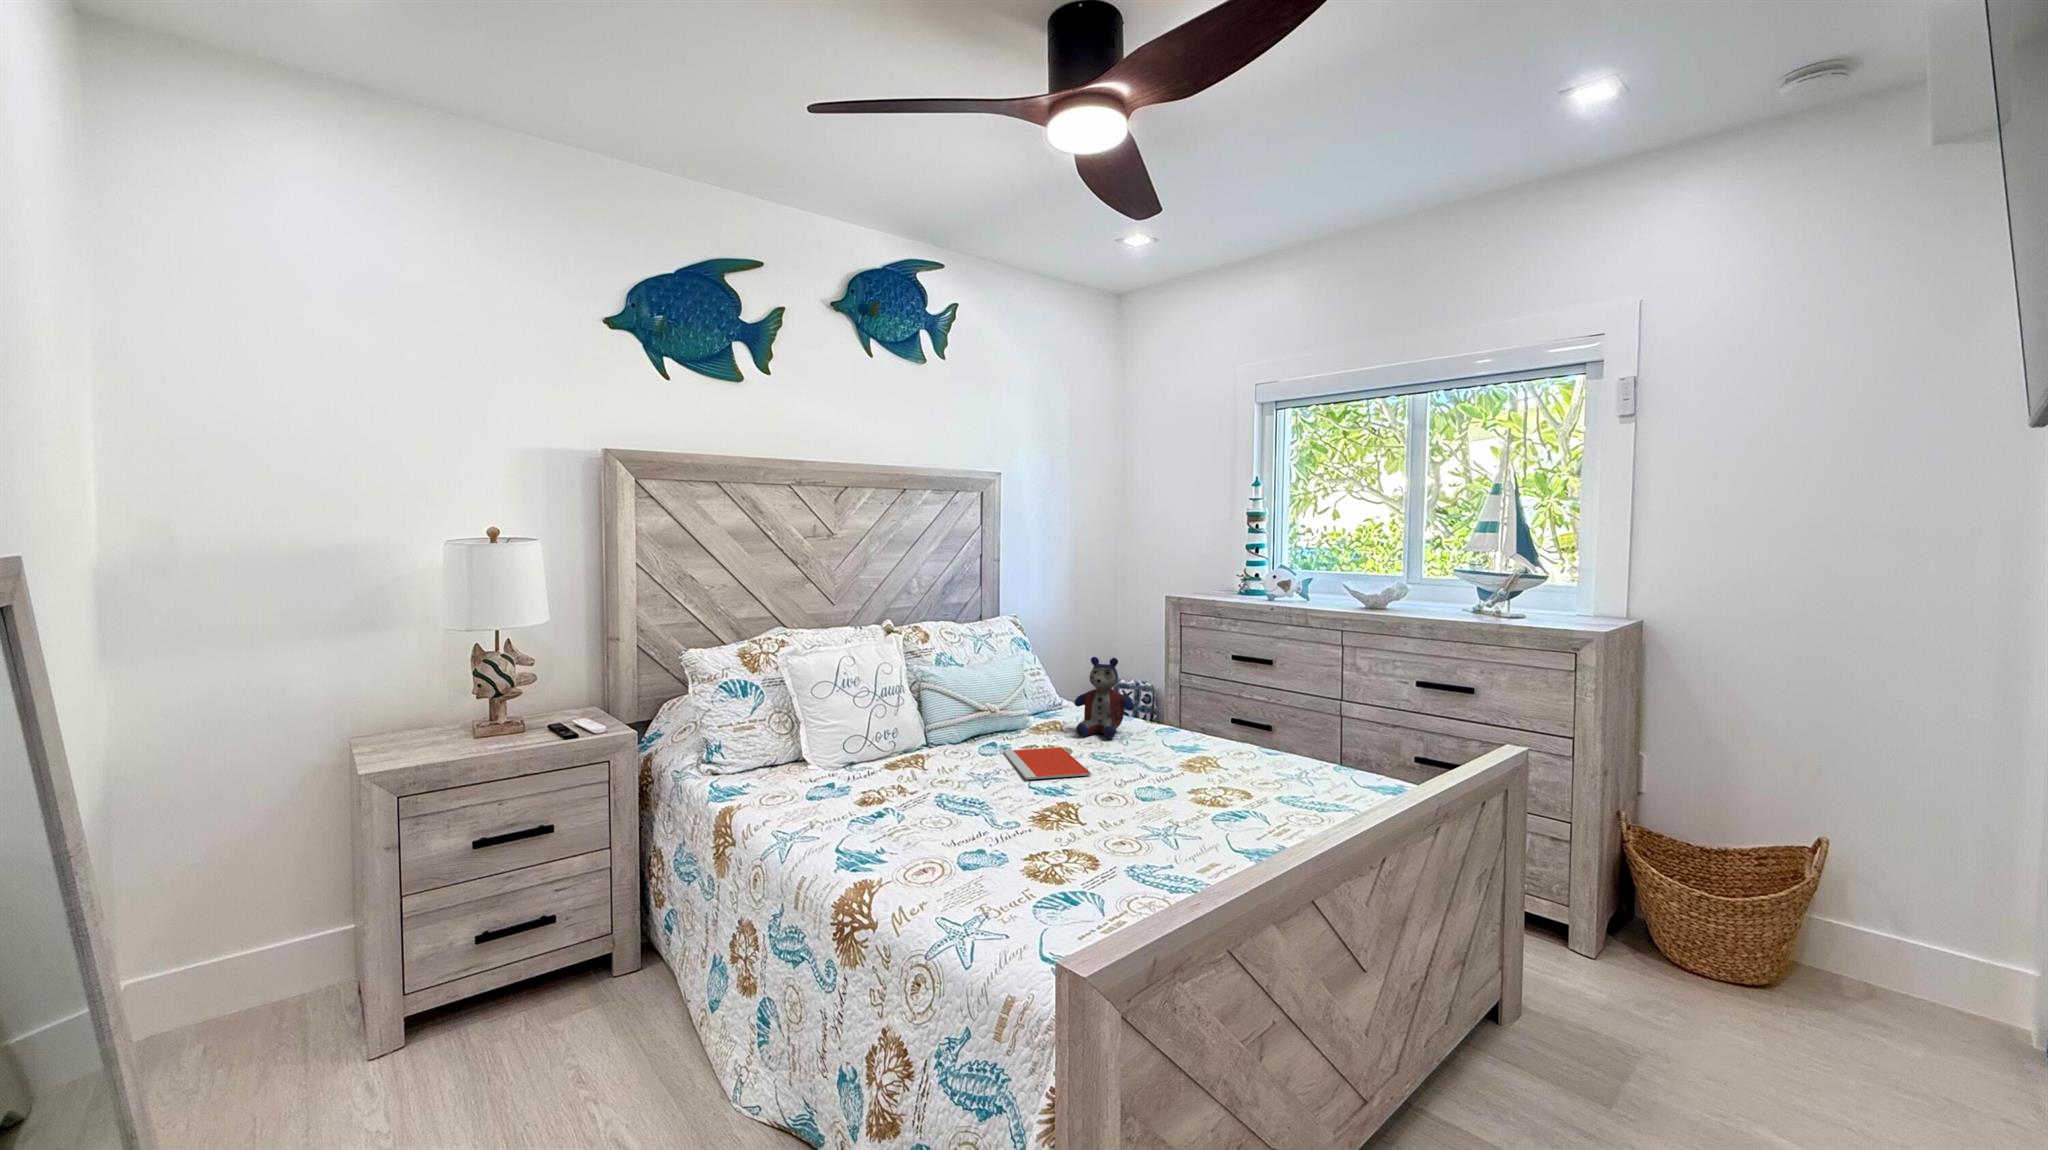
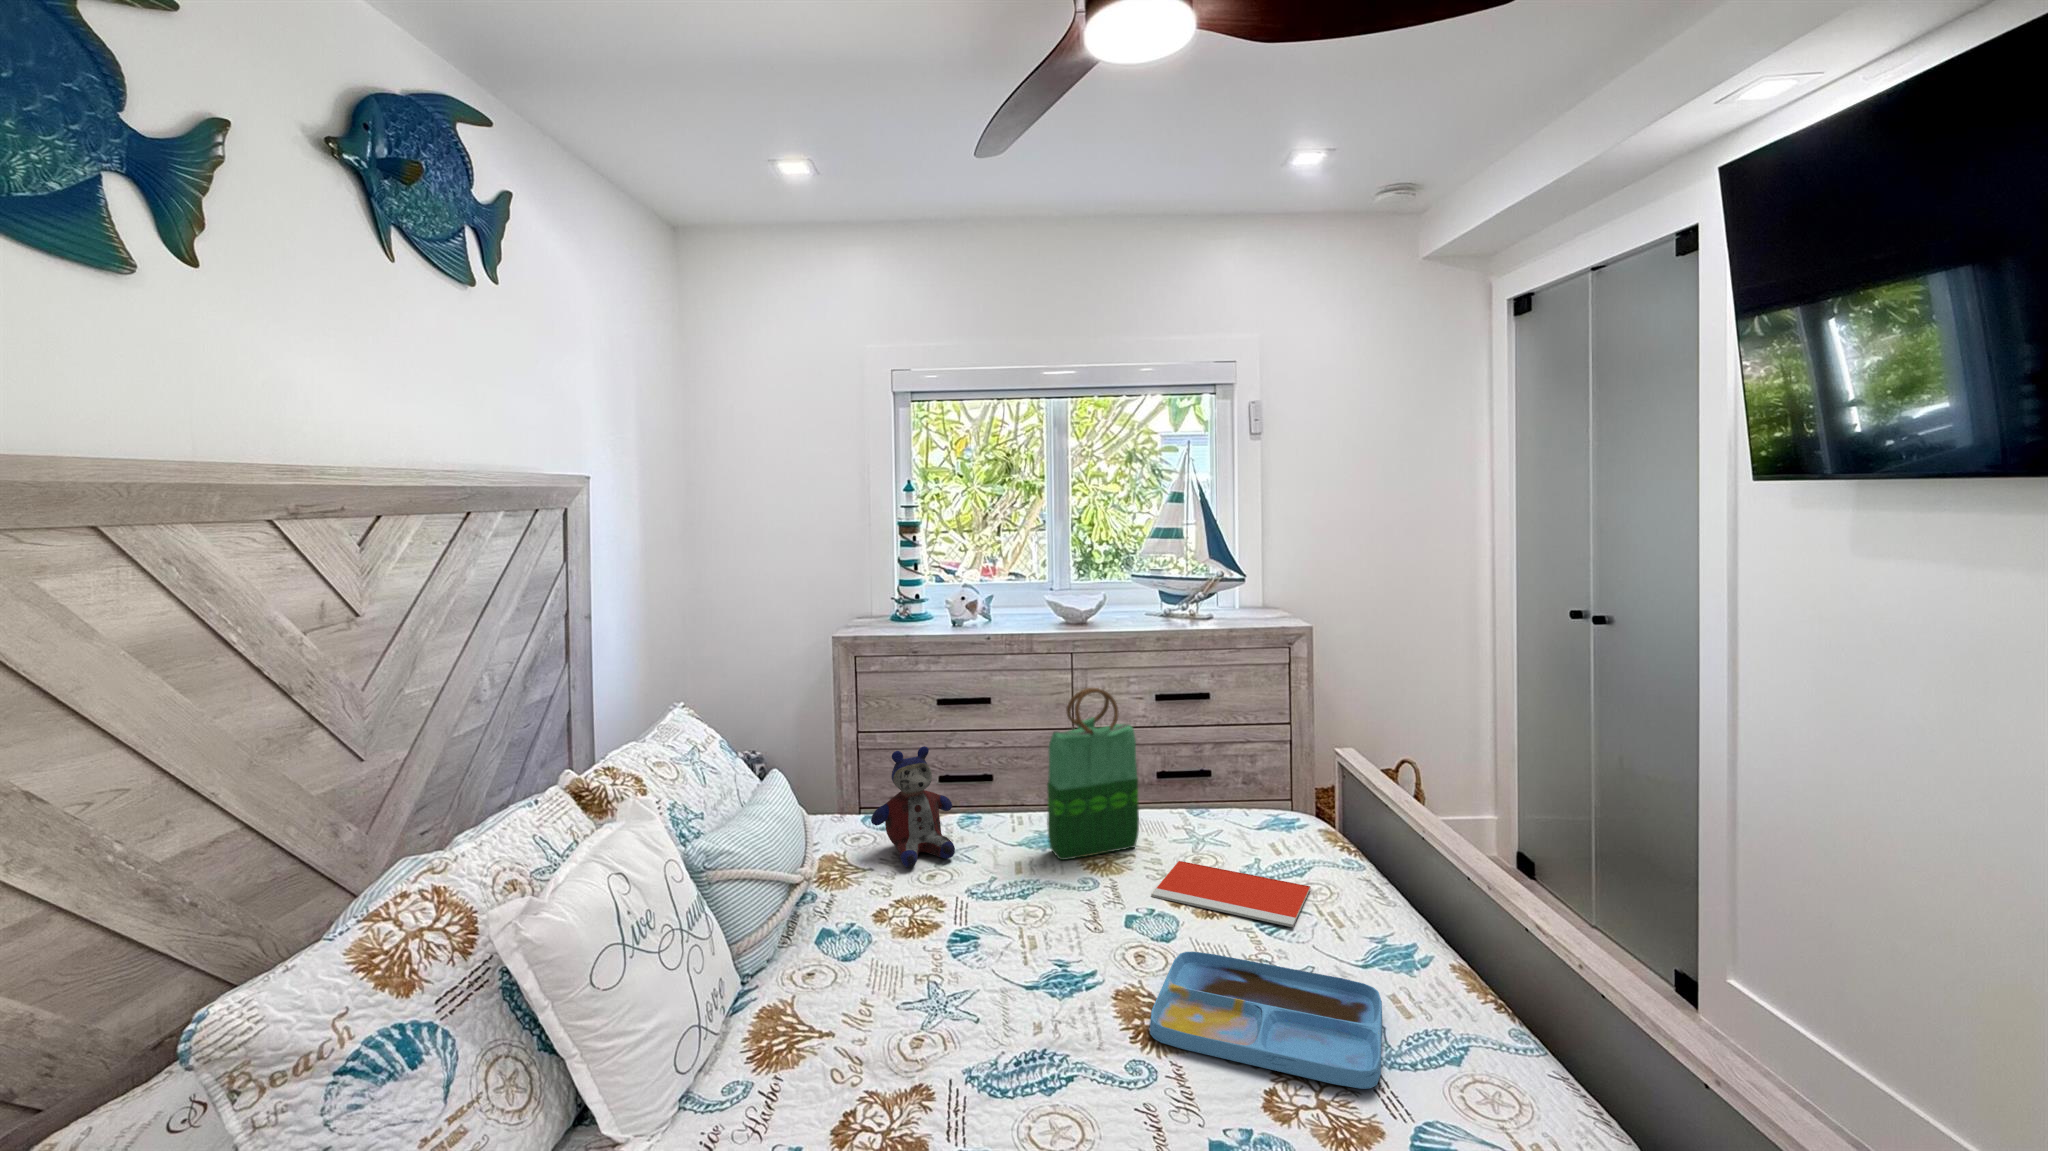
tote bag: none [1171,625,1248,765] -> present [1047,688,1139,860]
notebook: present [1003,747,1091,779] -> present [1151,861,1311,927]
tray: none [1043,797,1201,869] -> present [1150,952,1382,1089]

